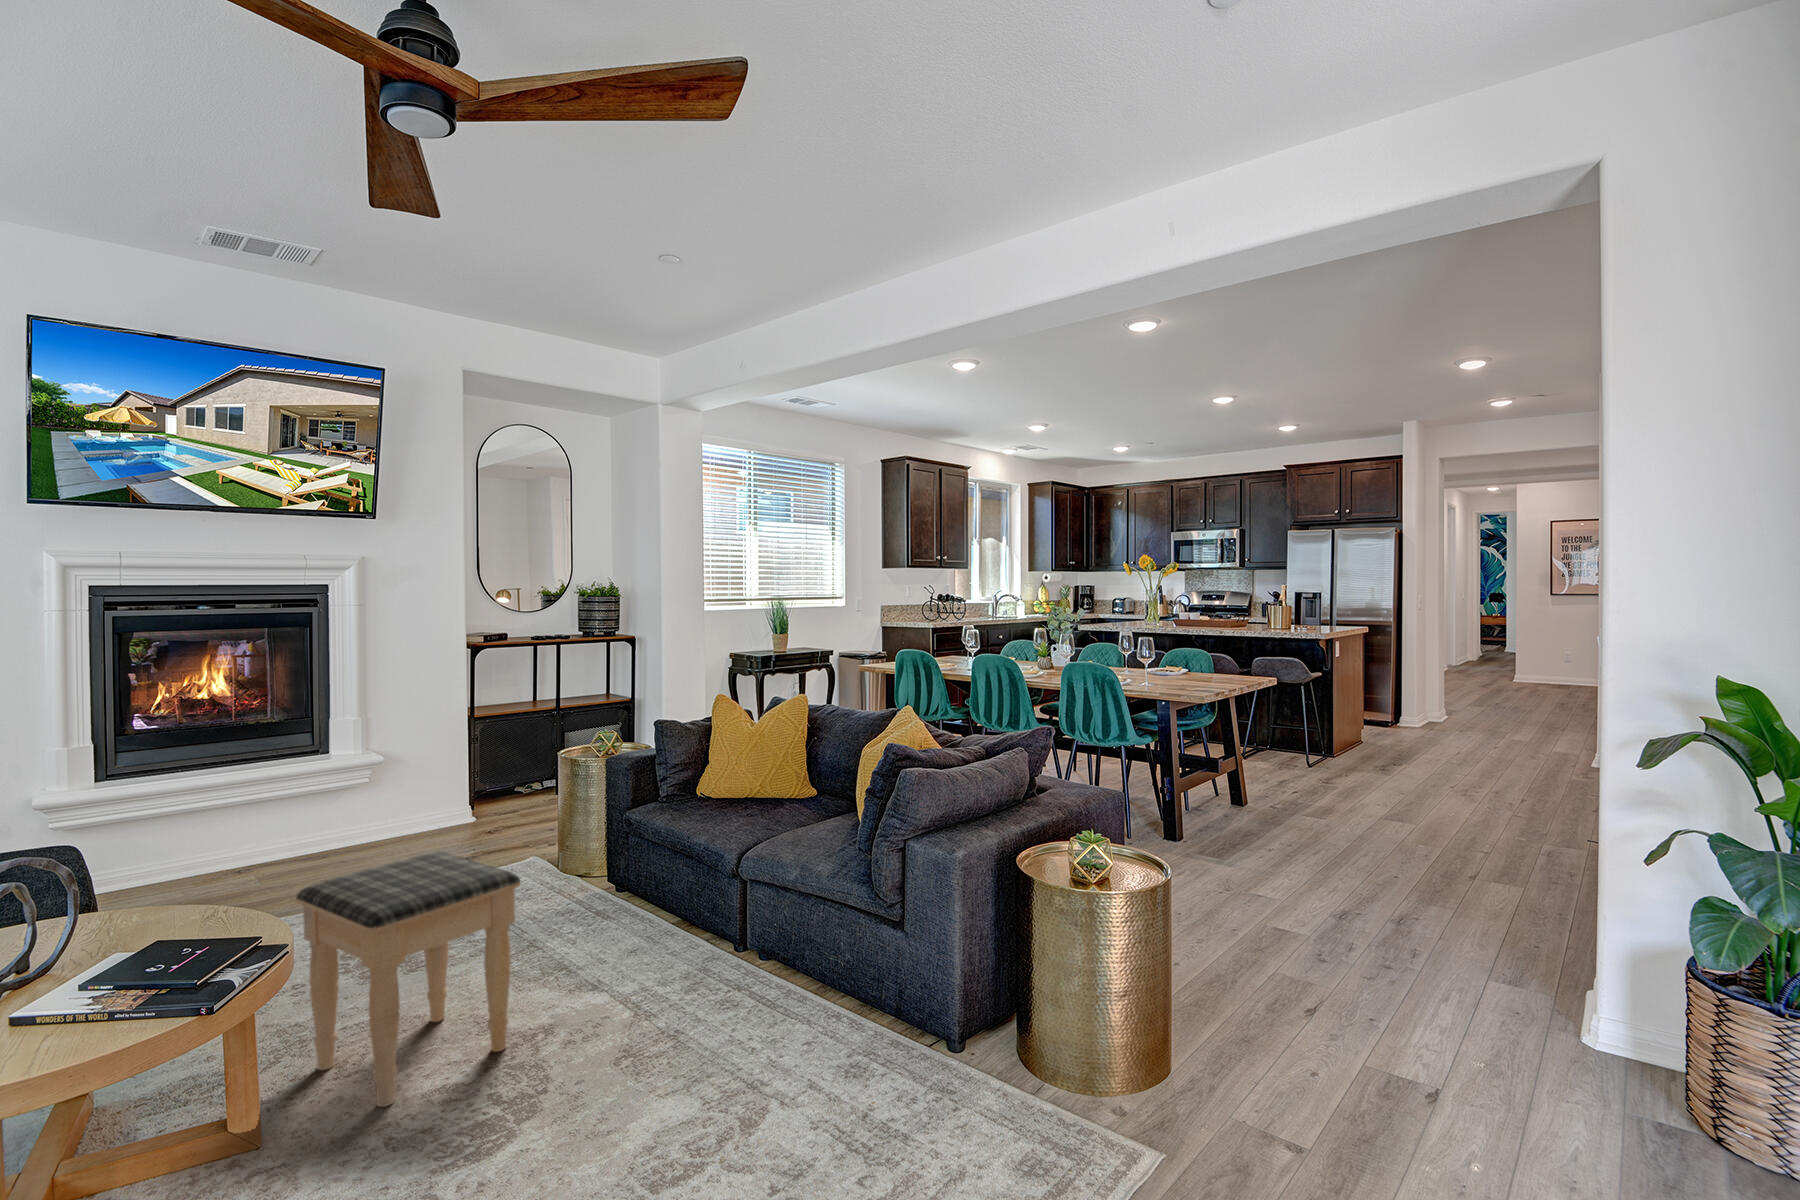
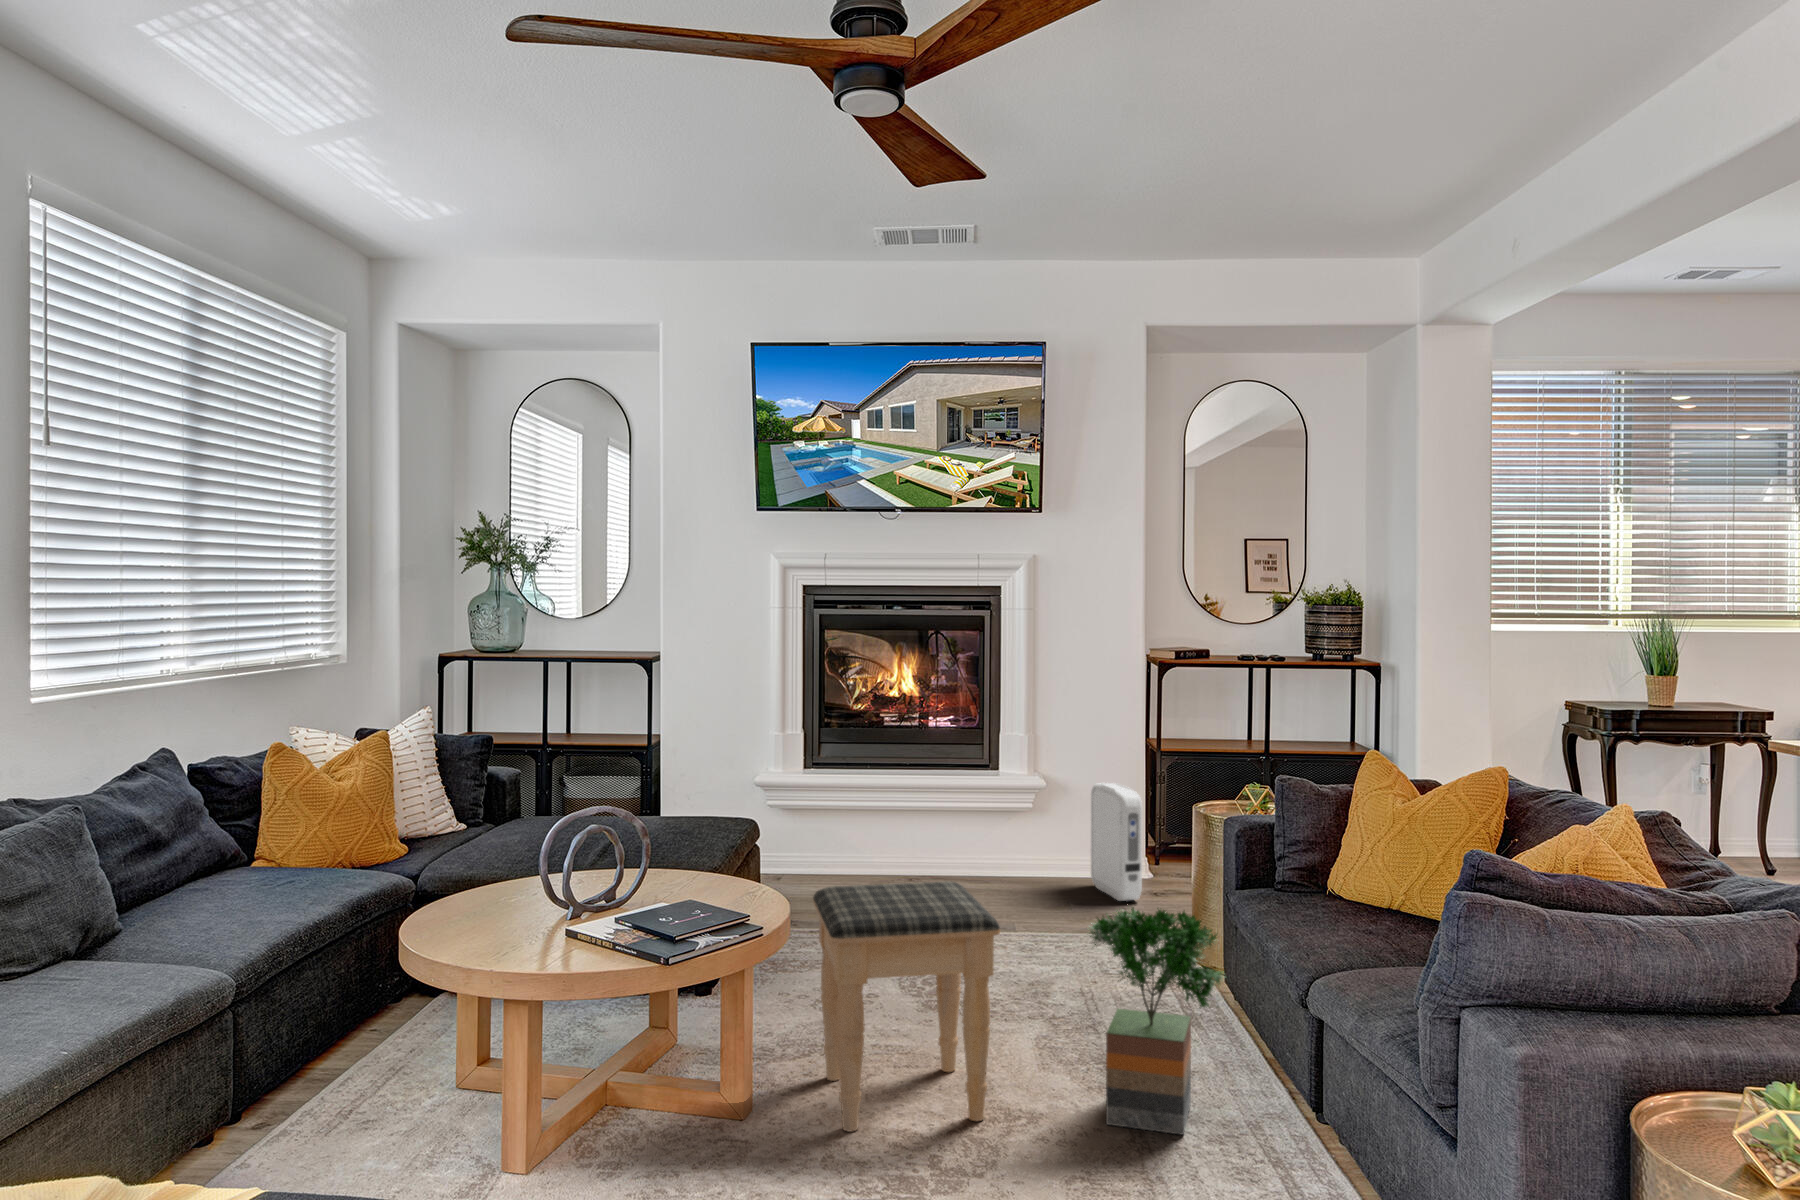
air purifier: none [434,746,491,843] -> present [1091,783,1142,901]
potted tree: none [575,832,693,1013] -> present [1089,907,1223,1135]

